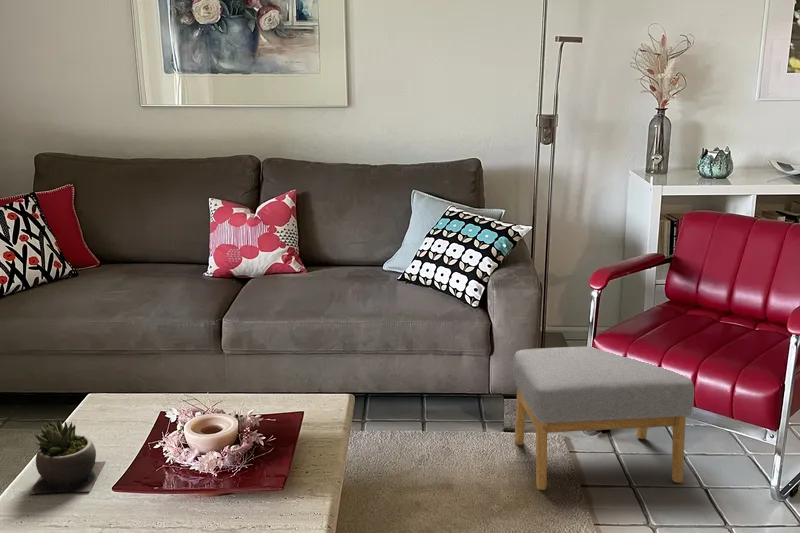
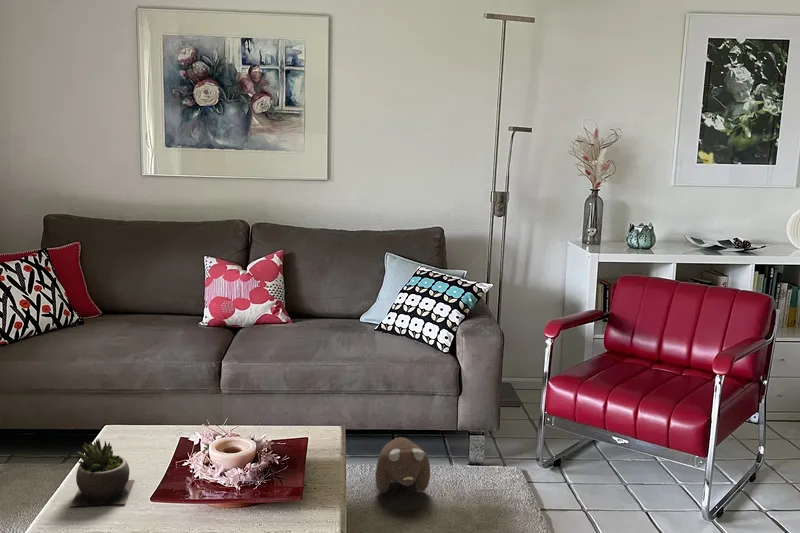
footstool: present [513,346,694,490] -> none [479,387,635,513]
plush toy: none [393,404,455,466] -> present [376,437,430,493]

